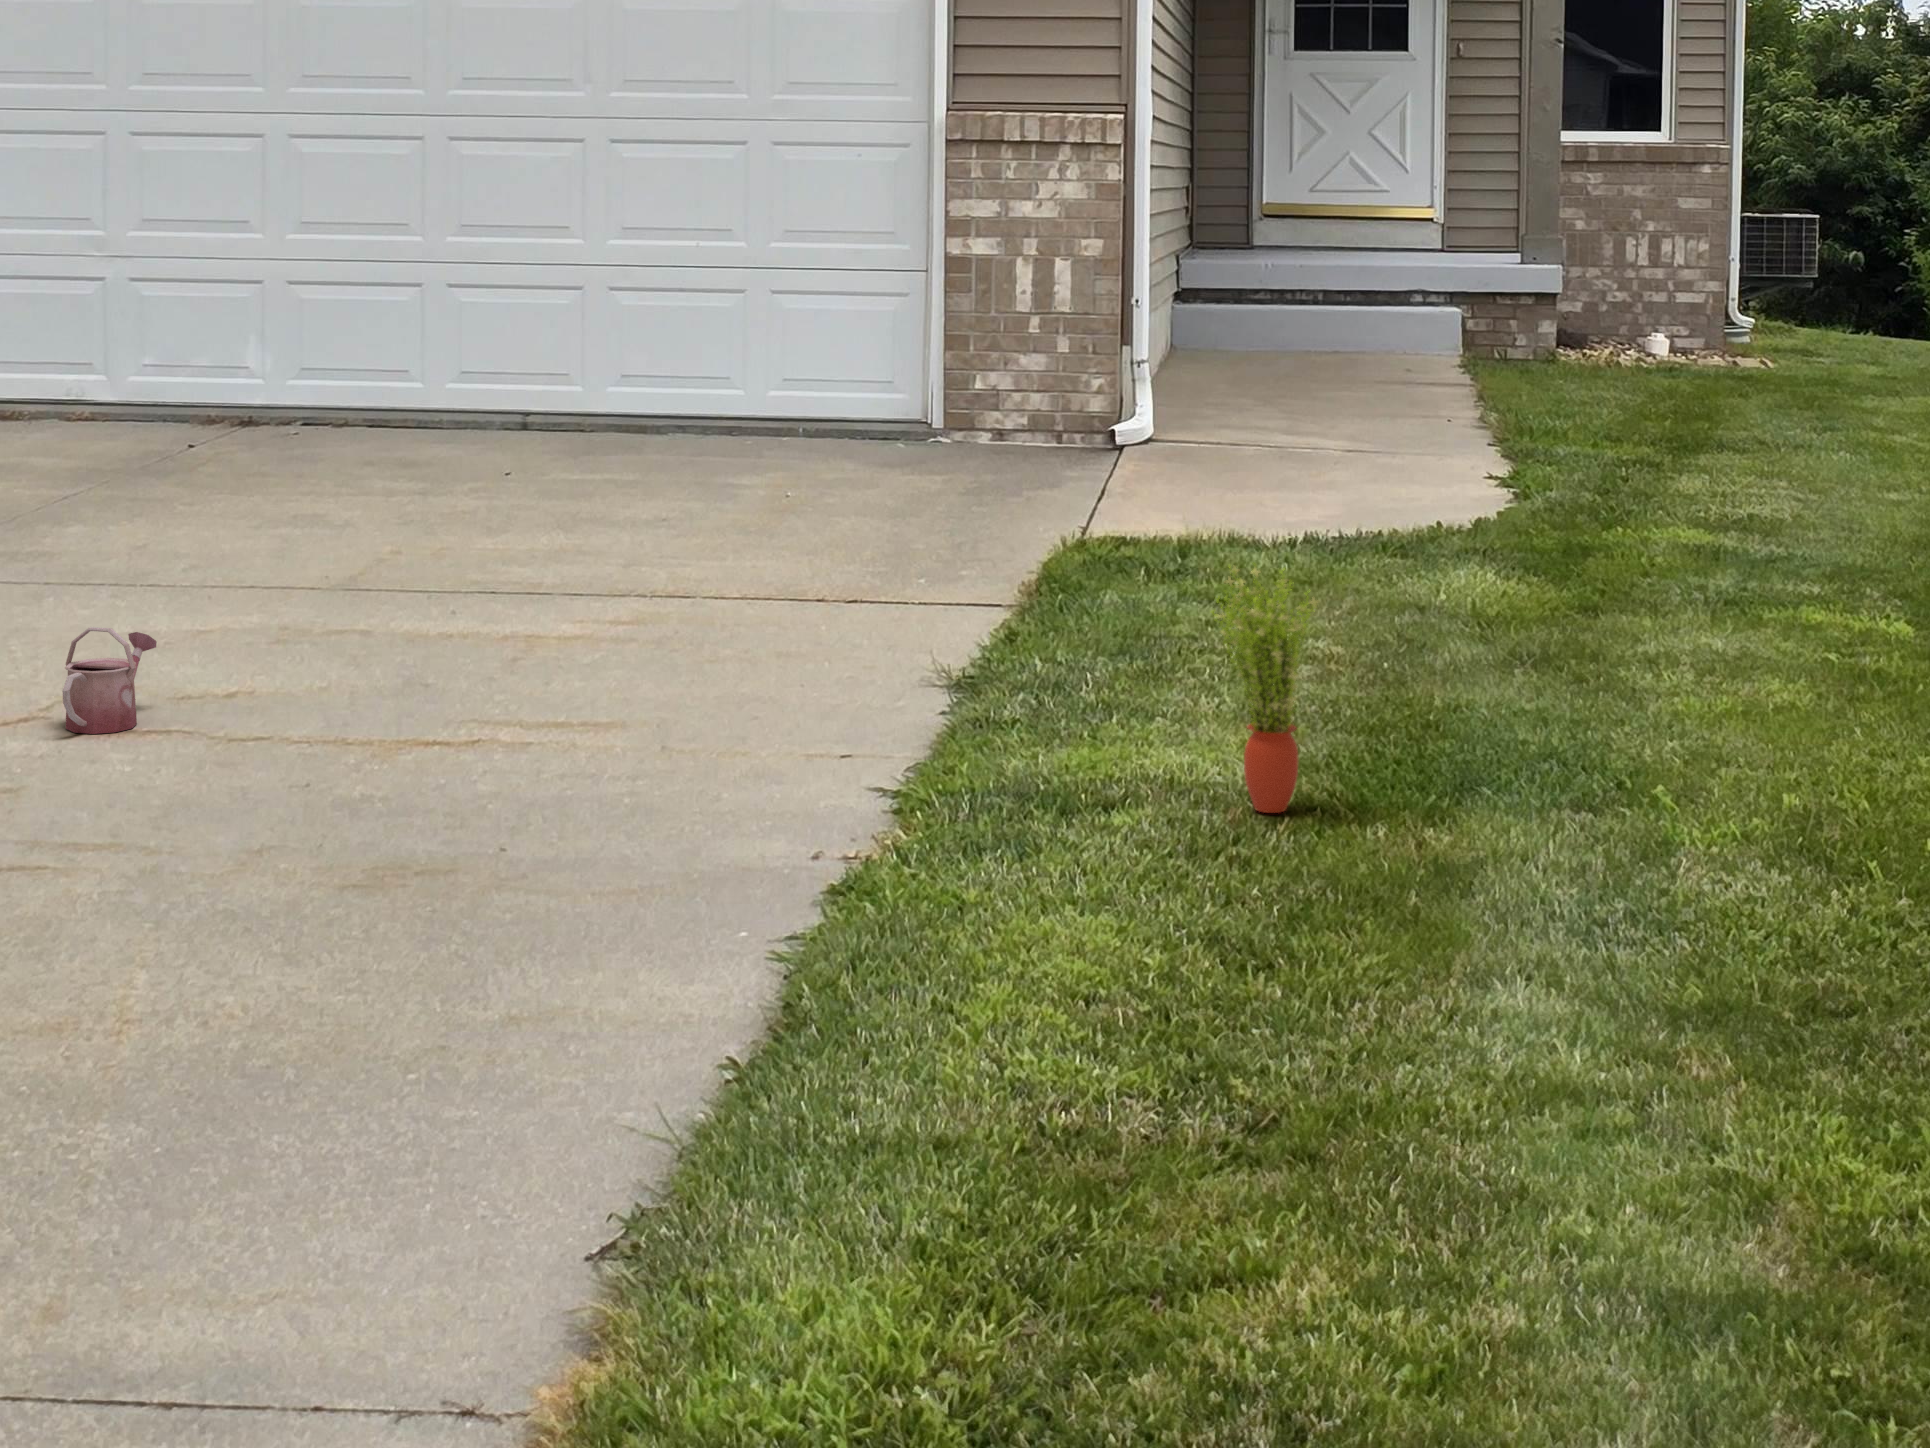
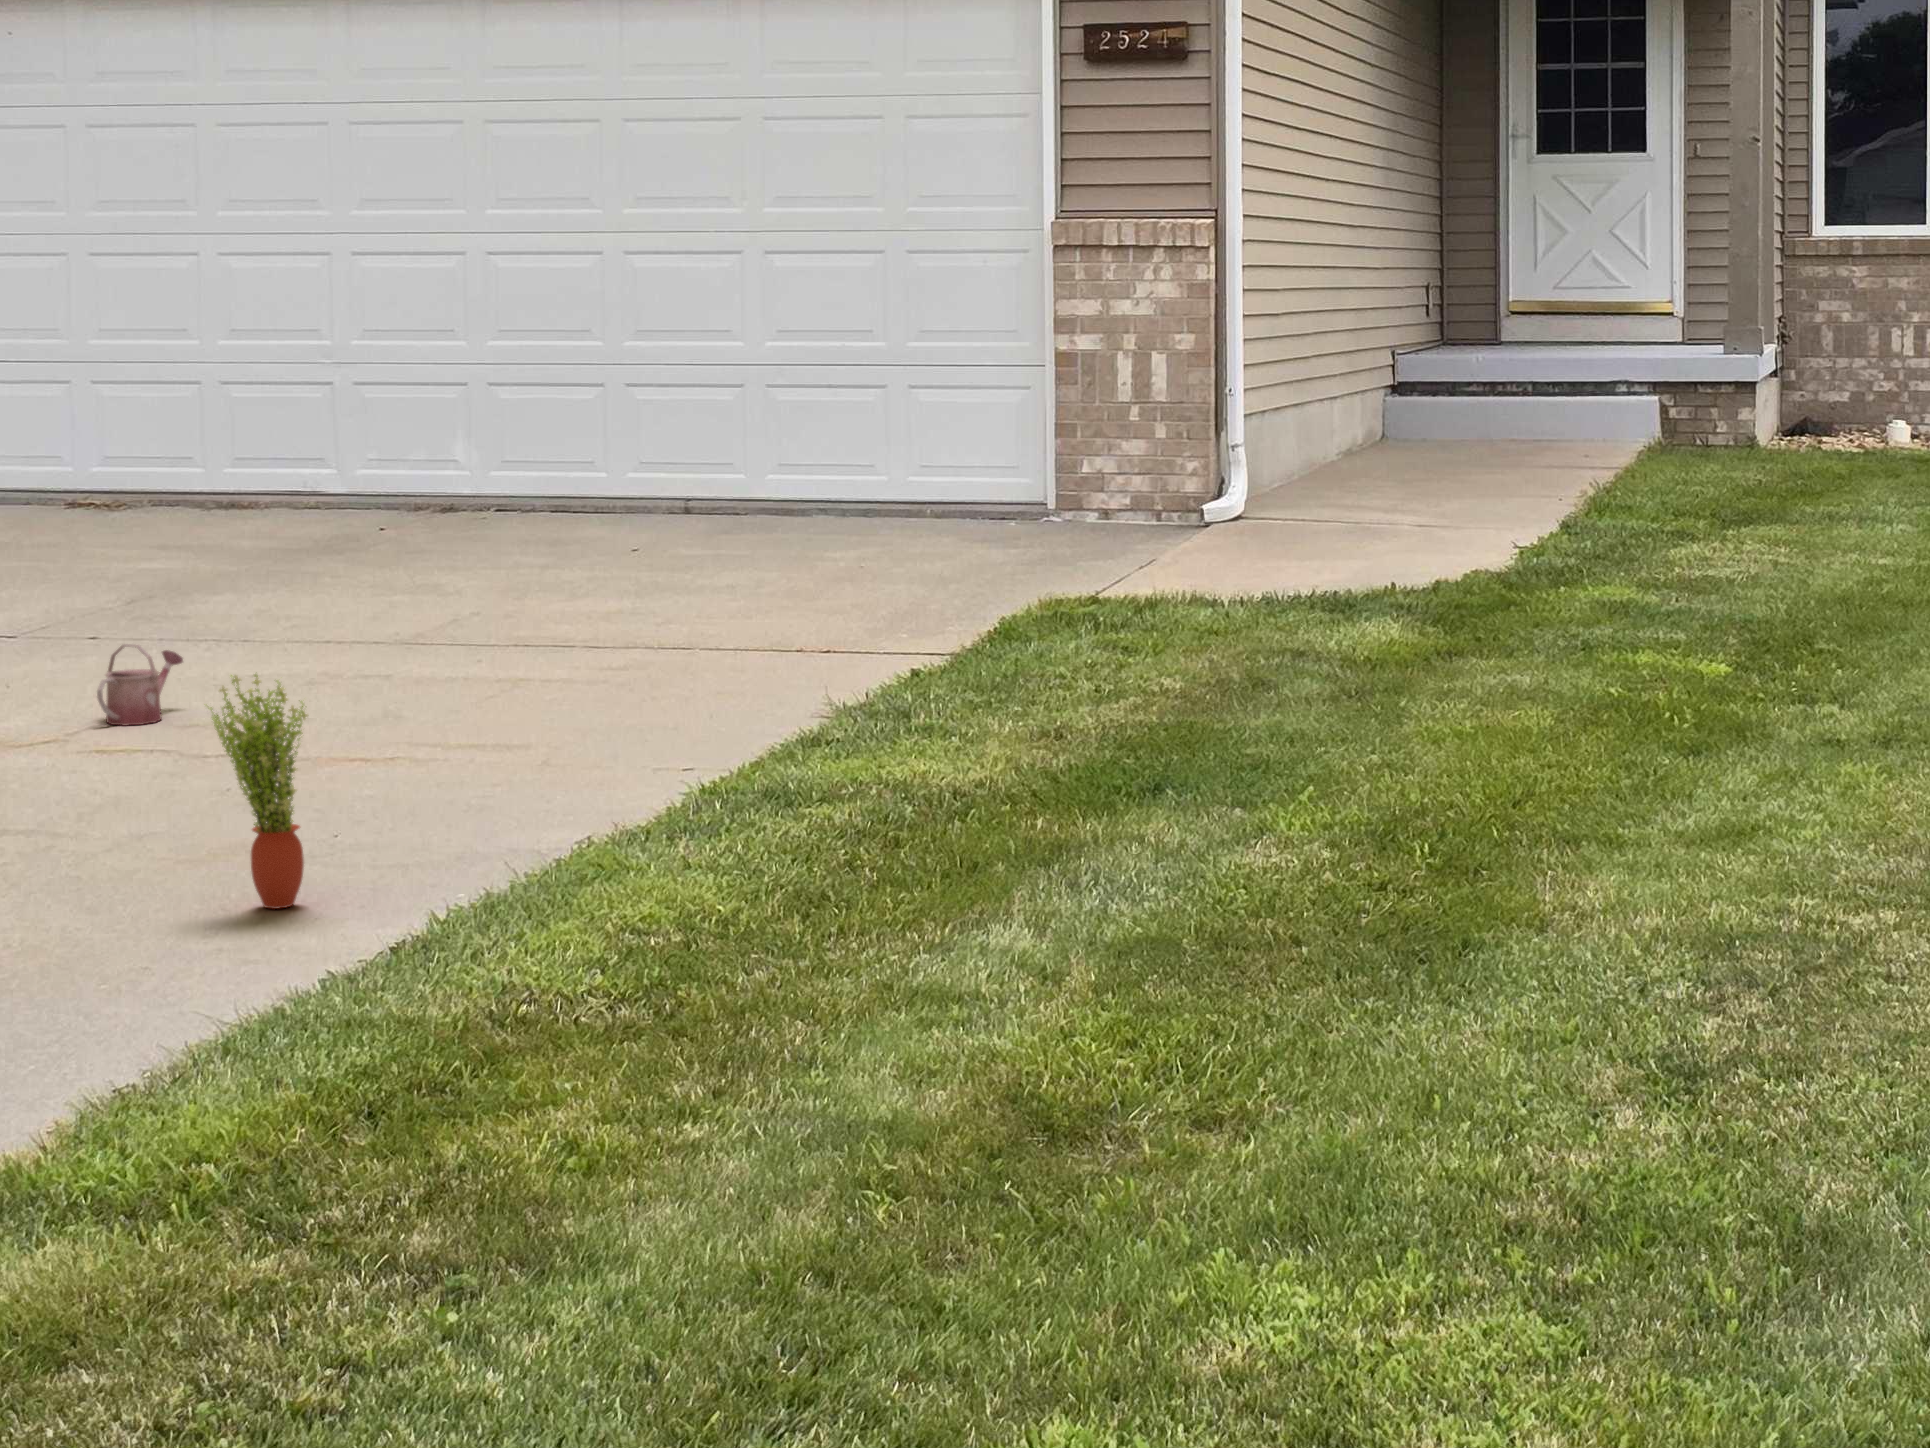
potted plant: present [1211,563,1318,813] -> present [209,674,308,909]

